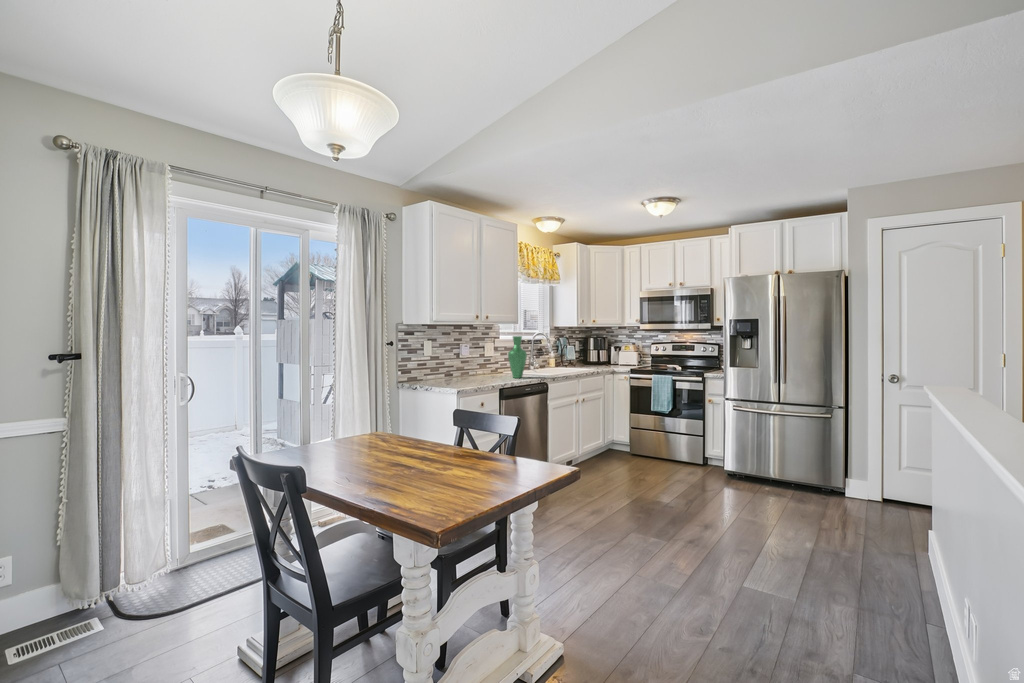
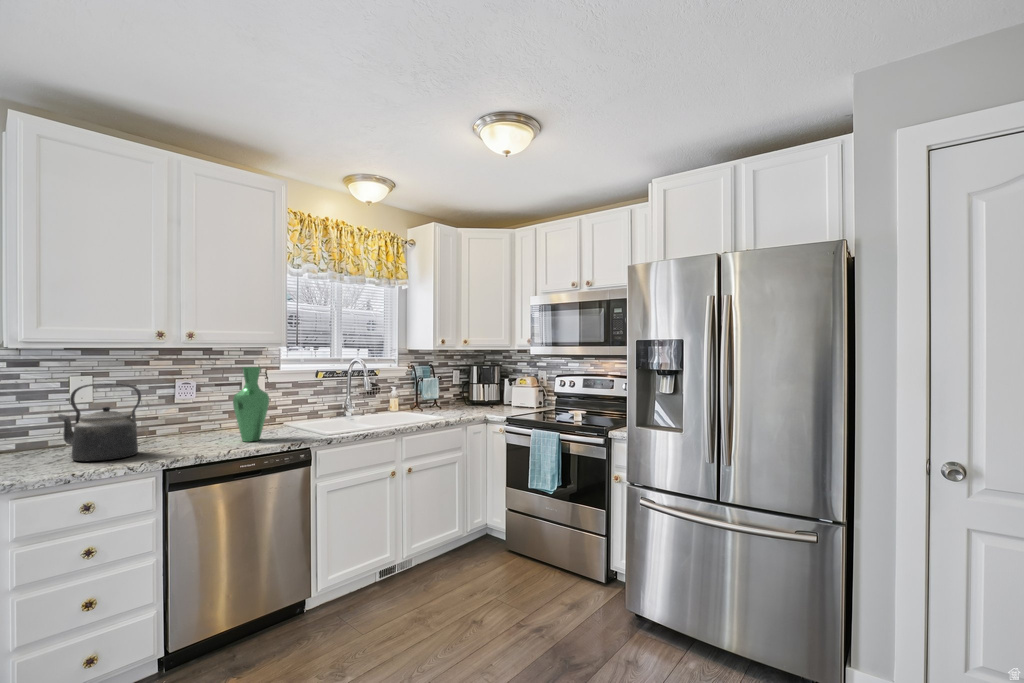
kettle: none [445,344,482,384] -> present [58,383,141,461]

